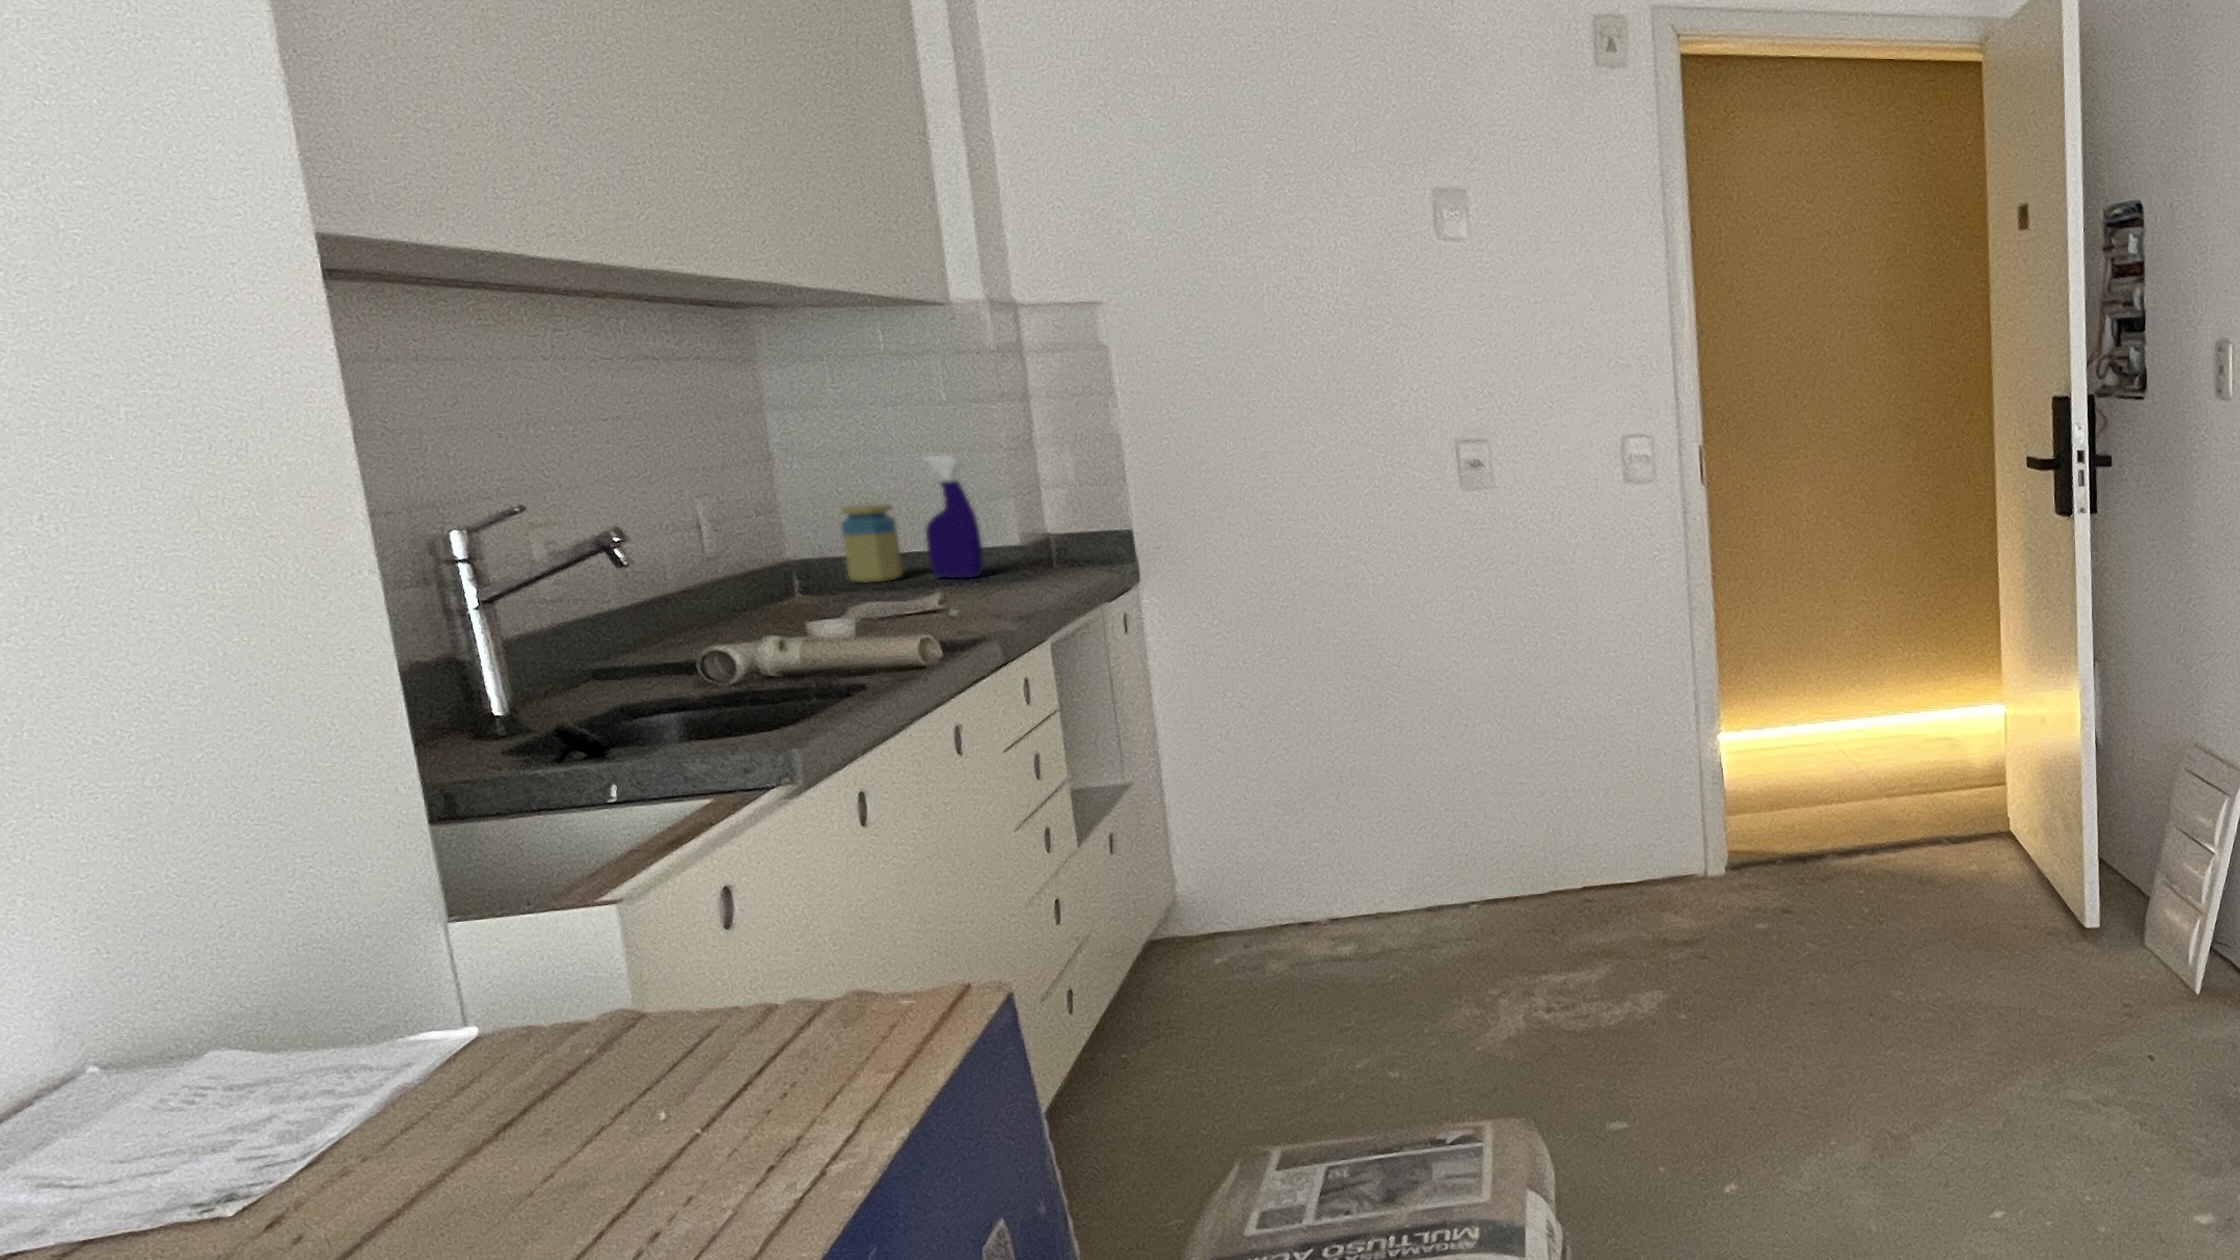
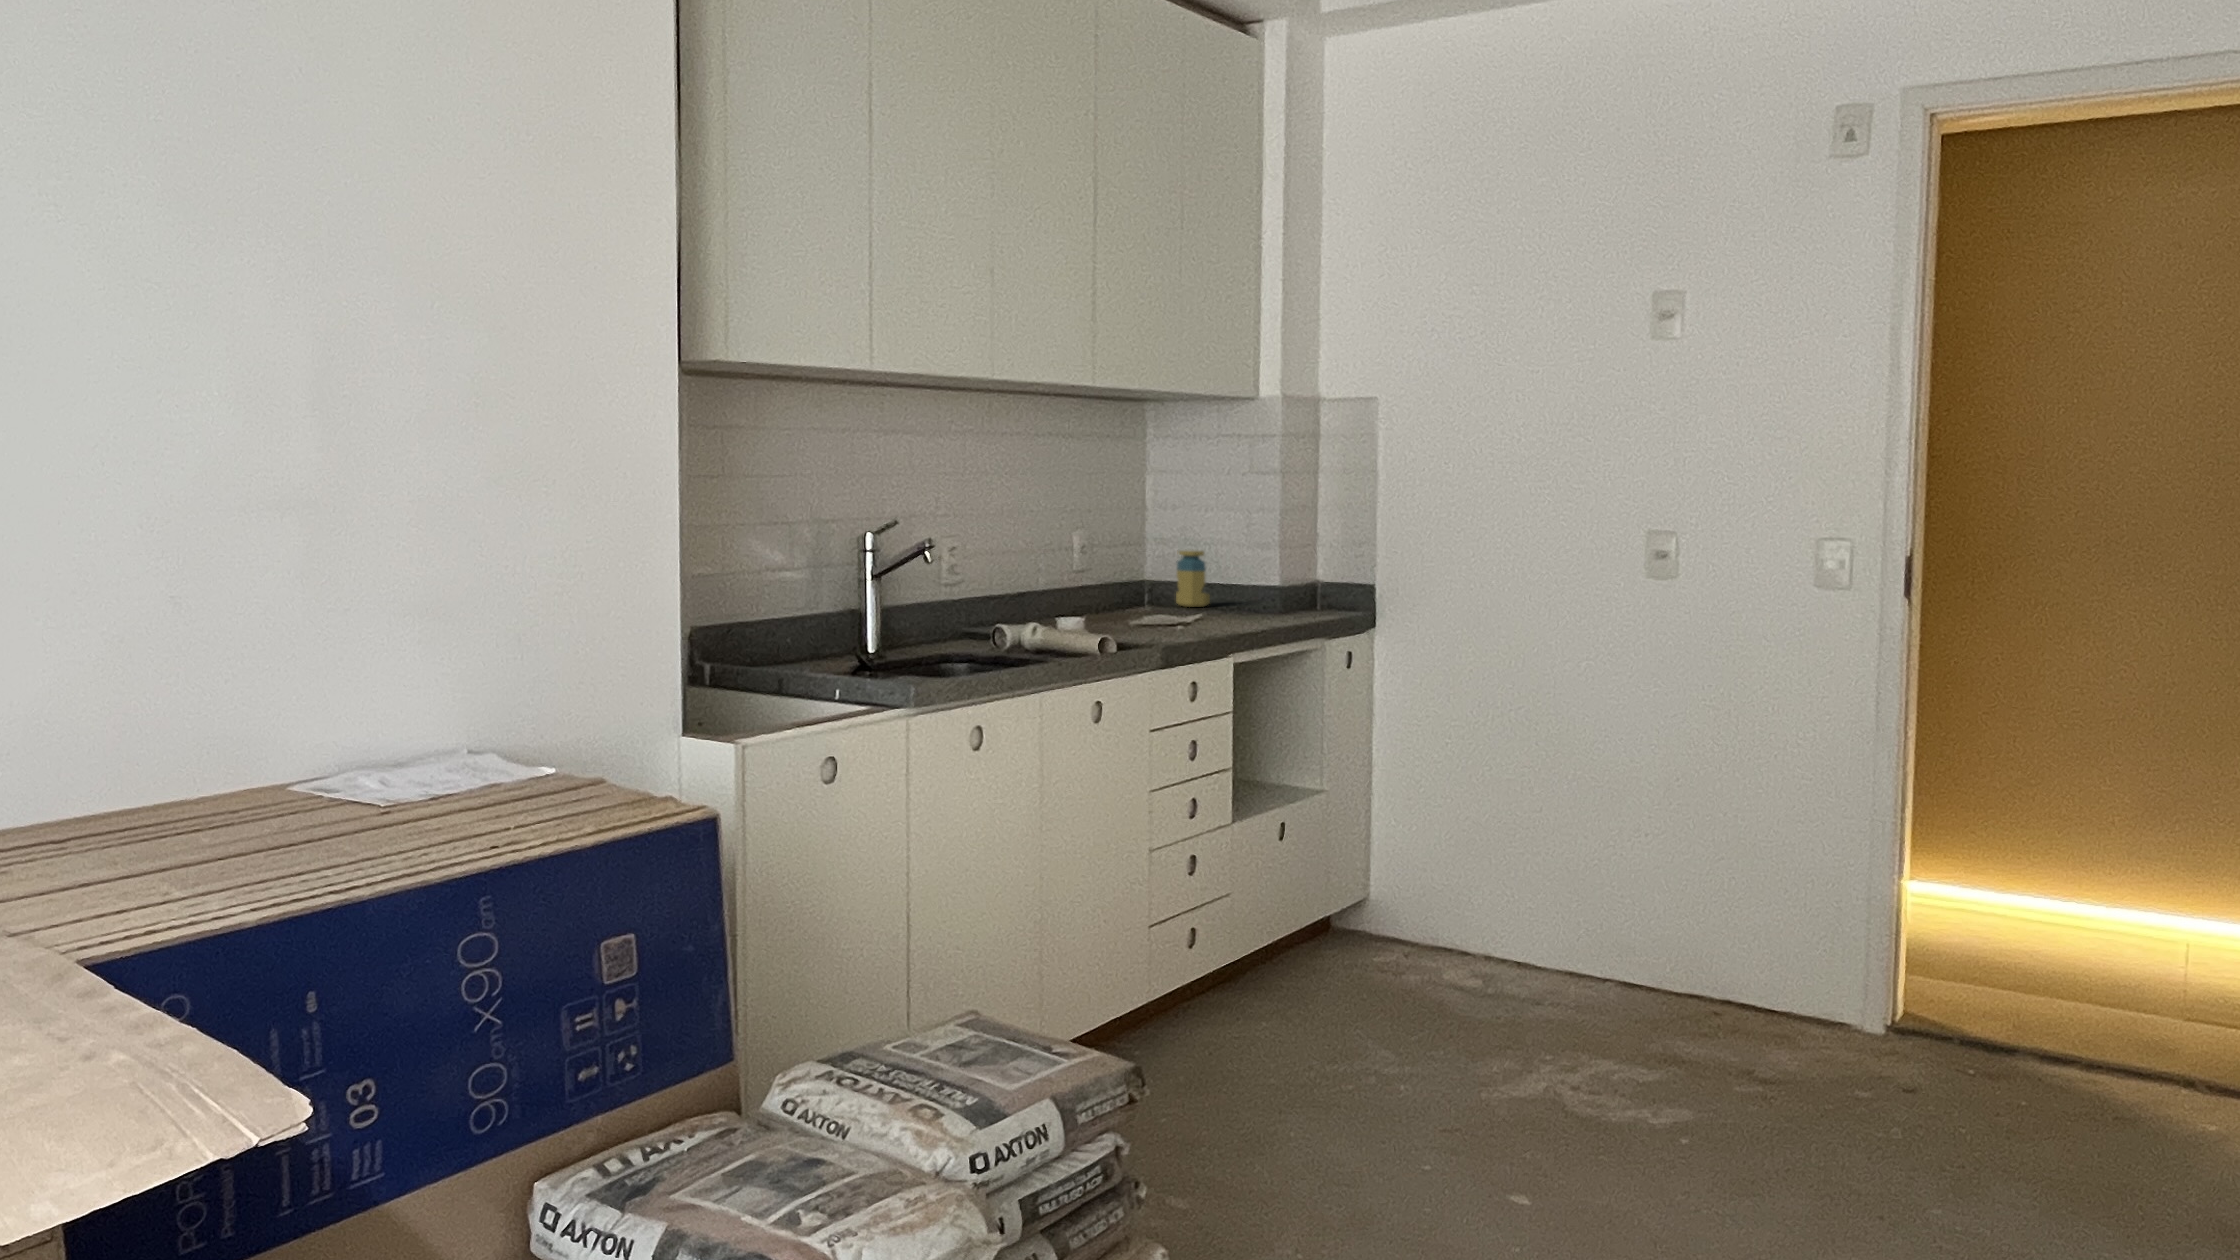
spray bottle: present [923,456,982,578] -> none [1222,517,1253,611]

